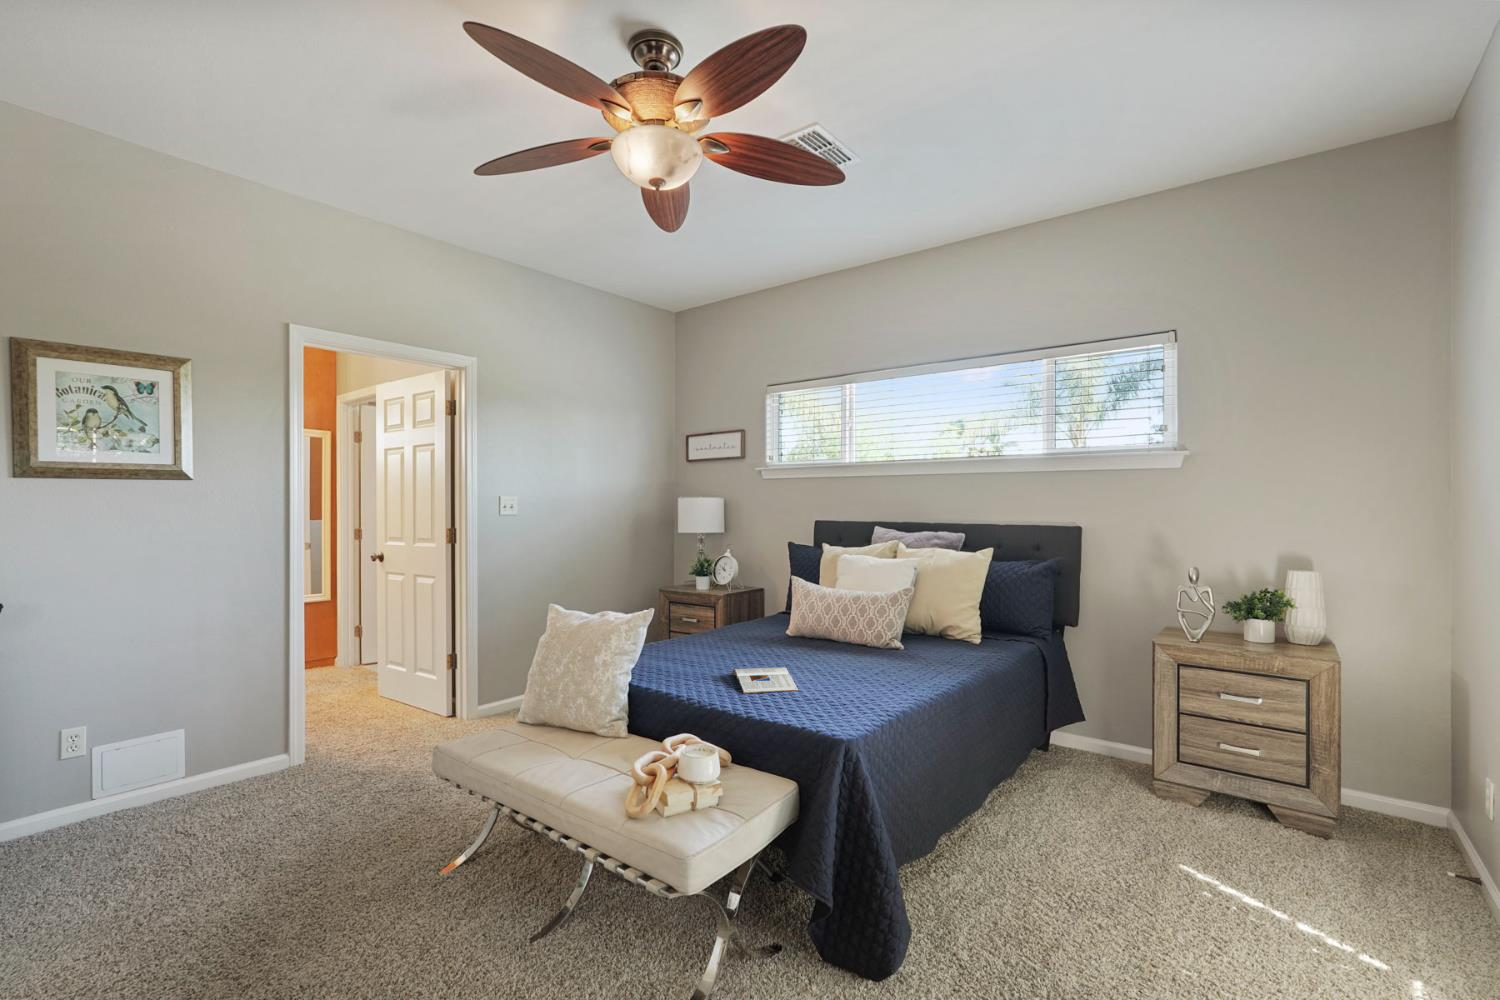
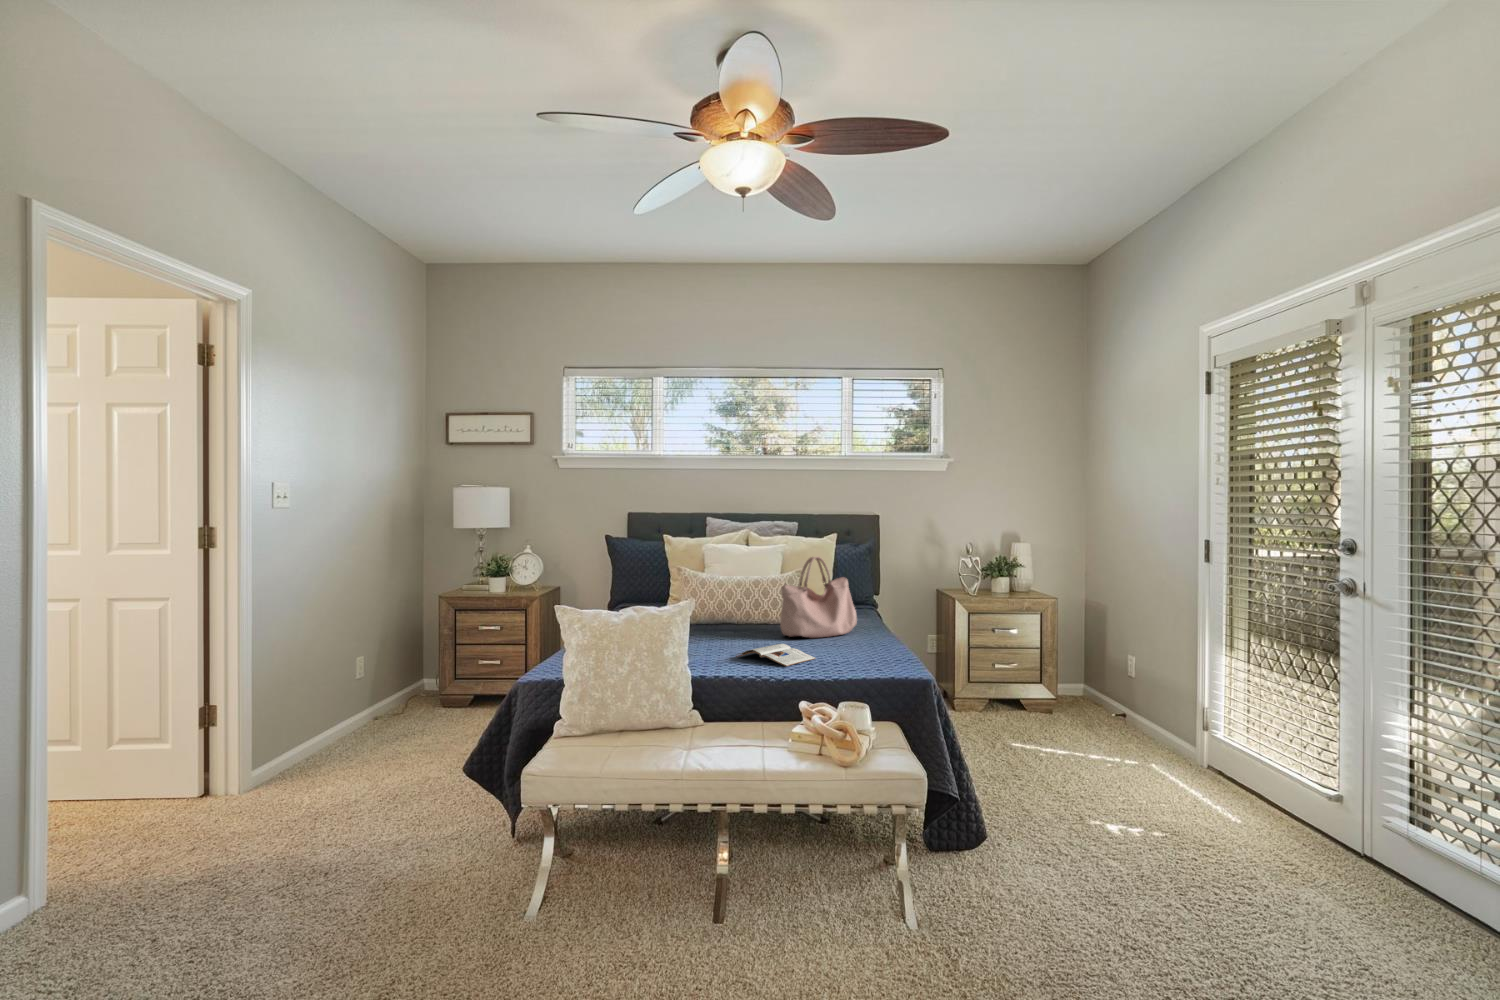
handbag: none [831,572,934,668] -> present [780,557,857,638]

